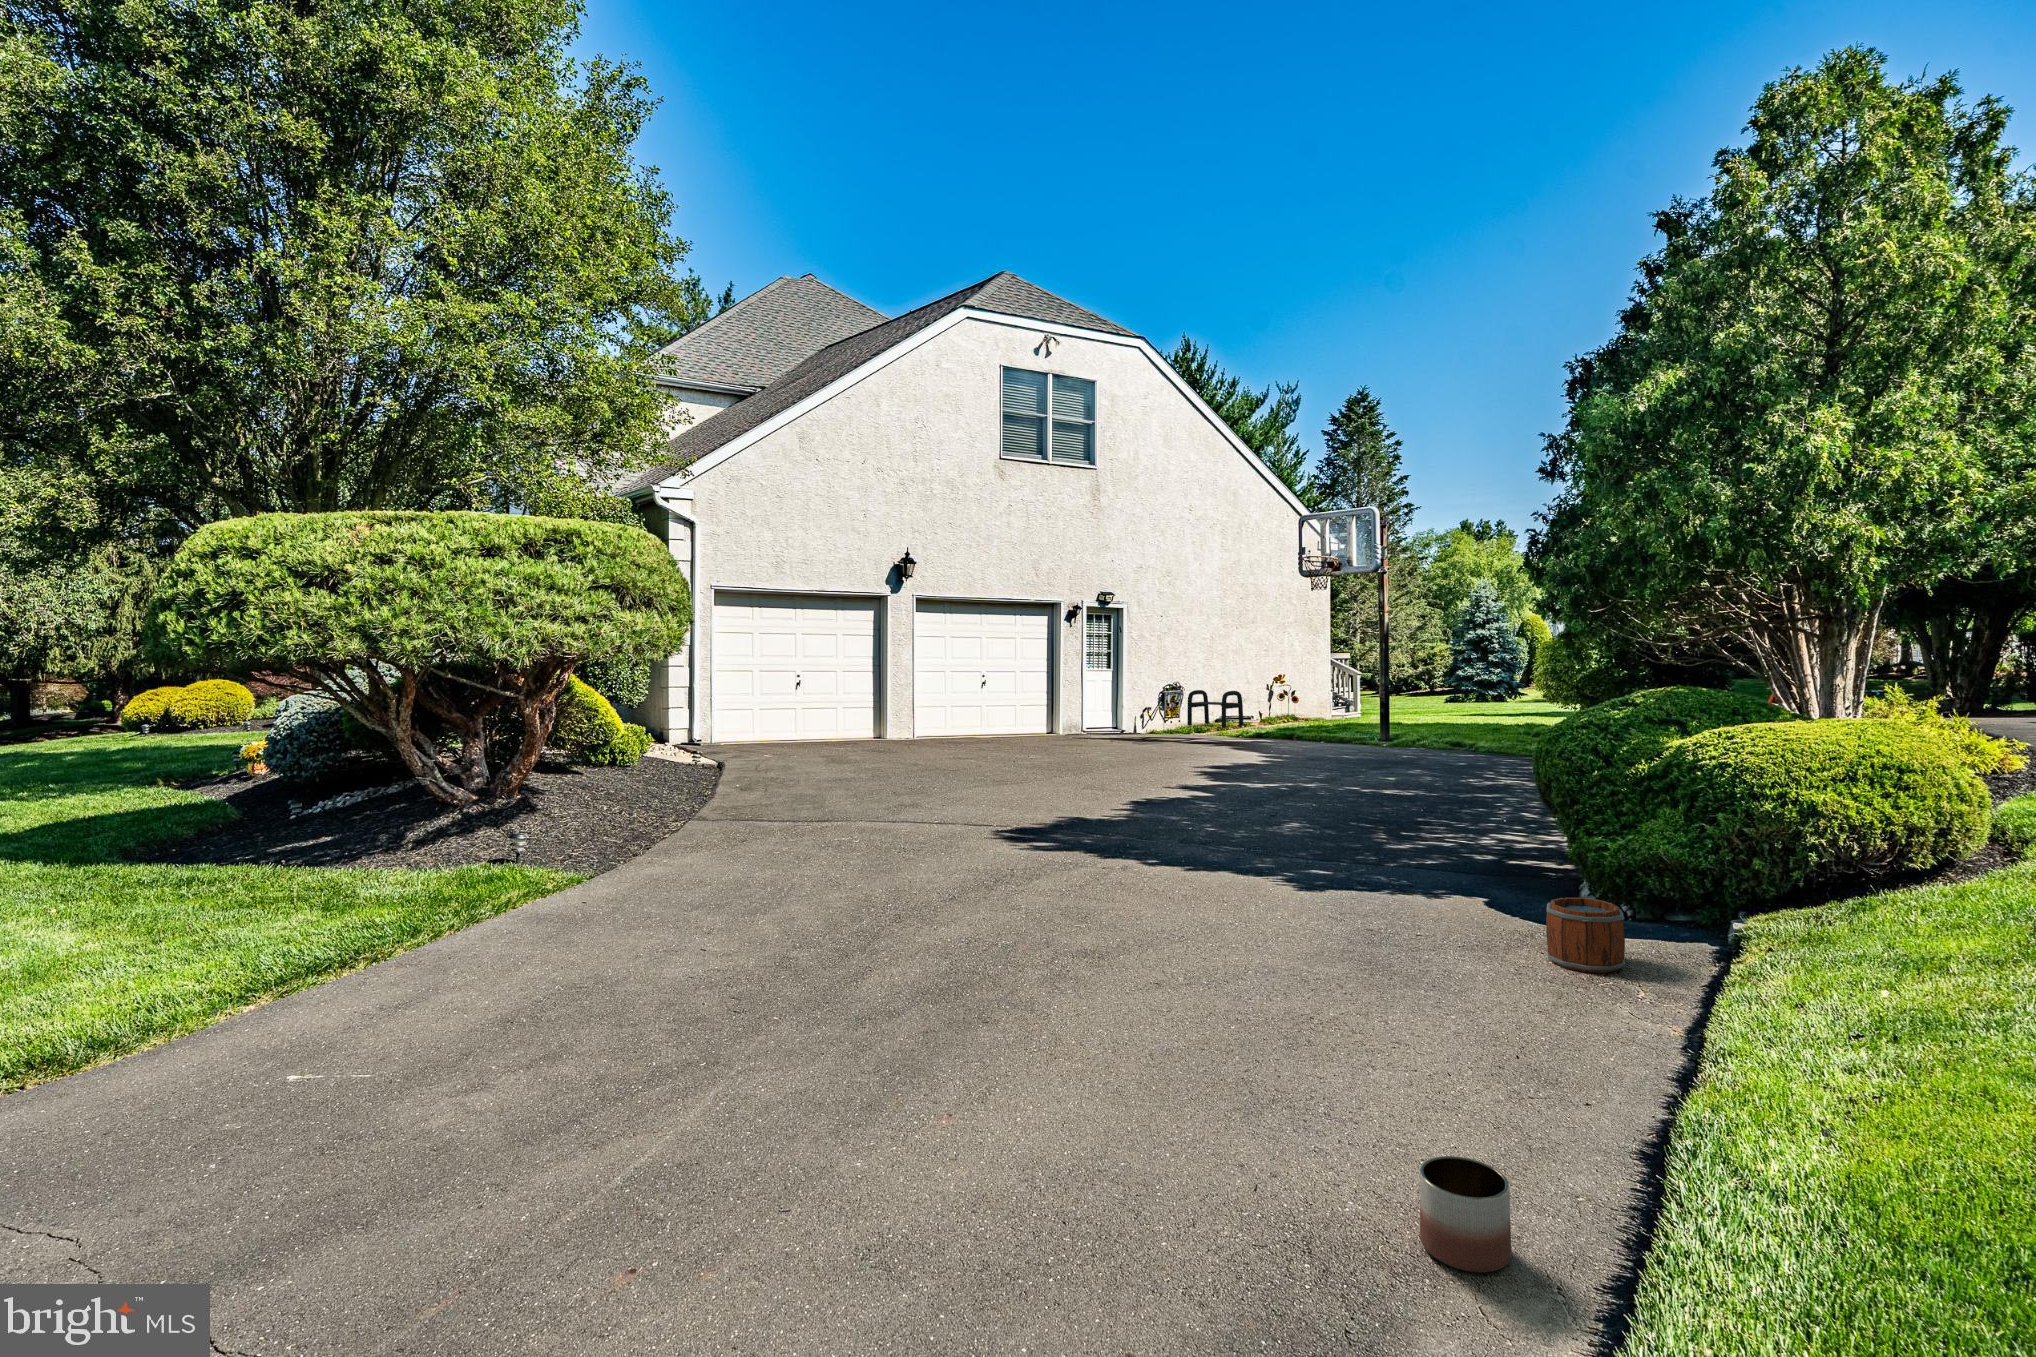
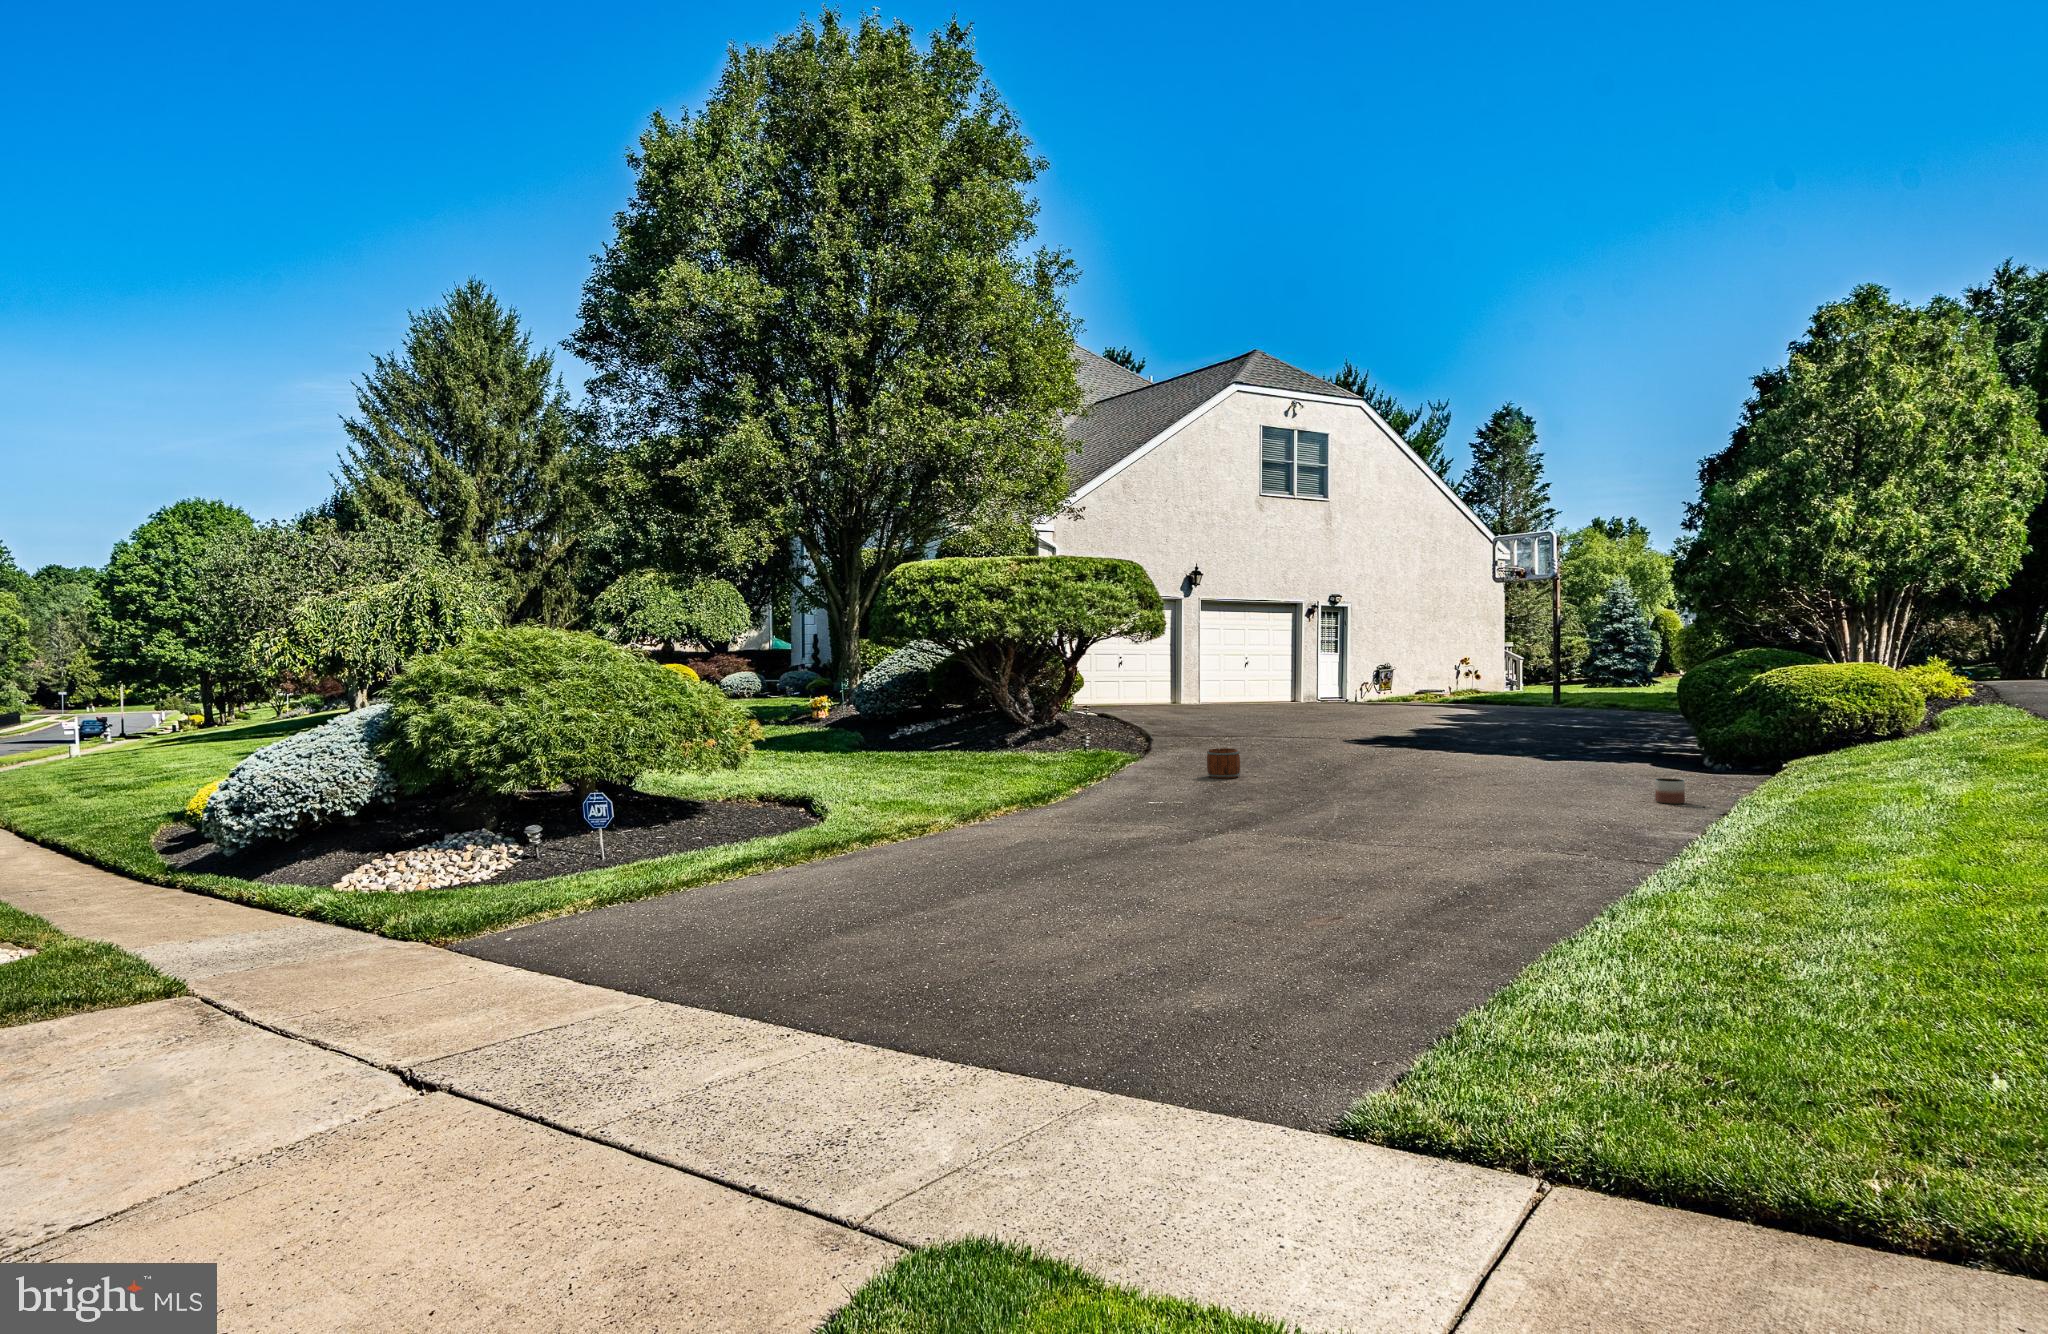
bench: present [1187,690,1243,728] -> none [1394,669,1440,698]
bucket: present [1546,898,1625,973] -> present [1207,748,1240,779]

